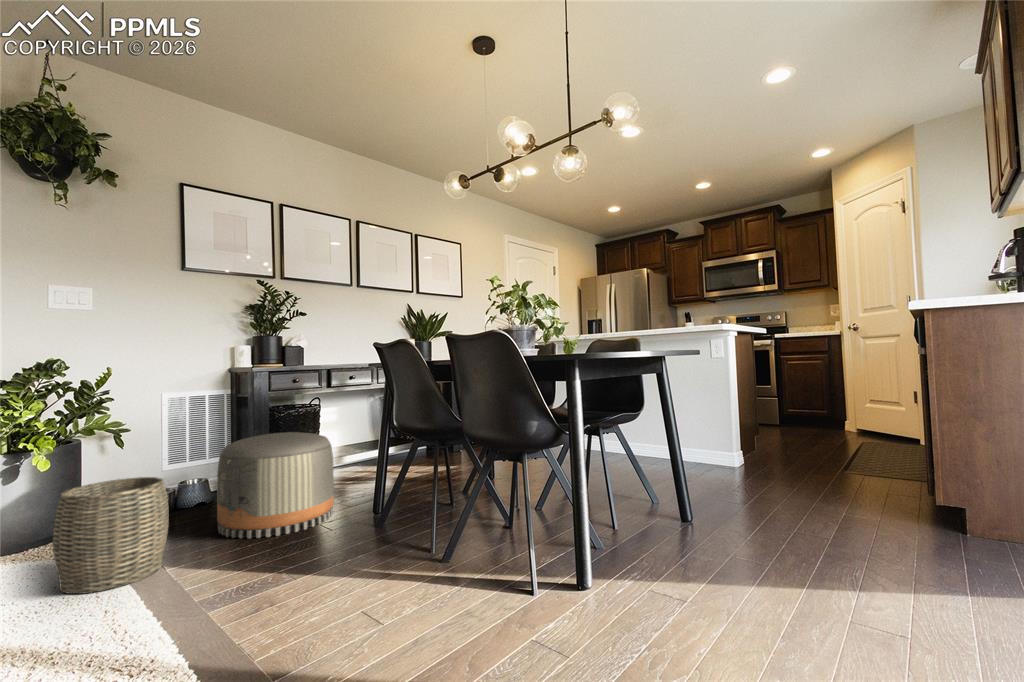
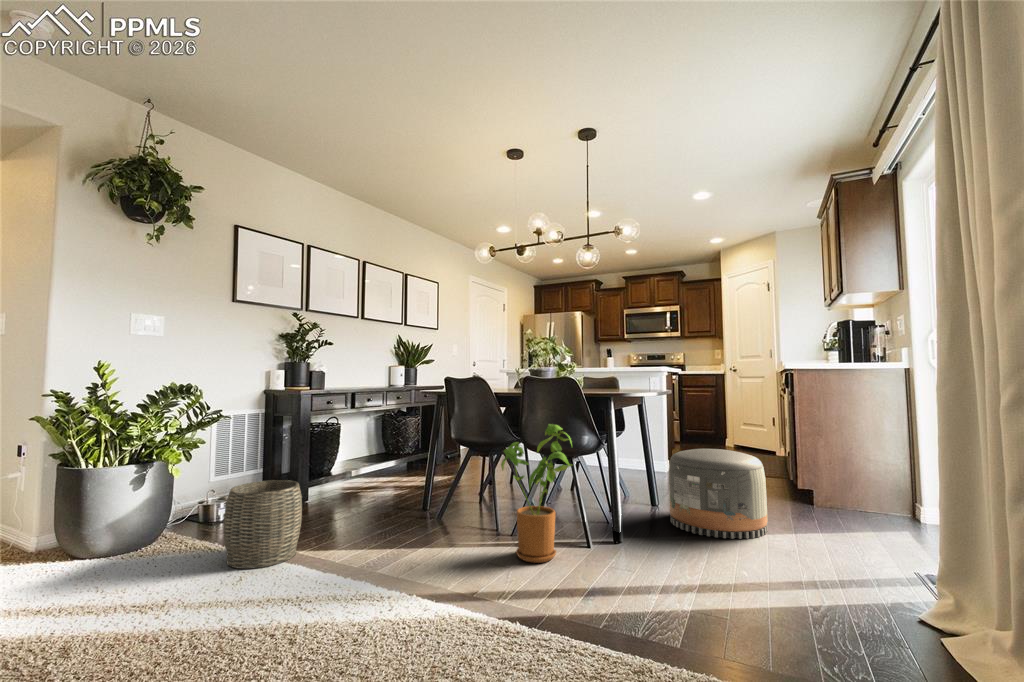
house plant: none [391,403,503,619] -> present [501,424,572,563]
pouf: present [217,432,334,538] -> present [669,449,768,539]

